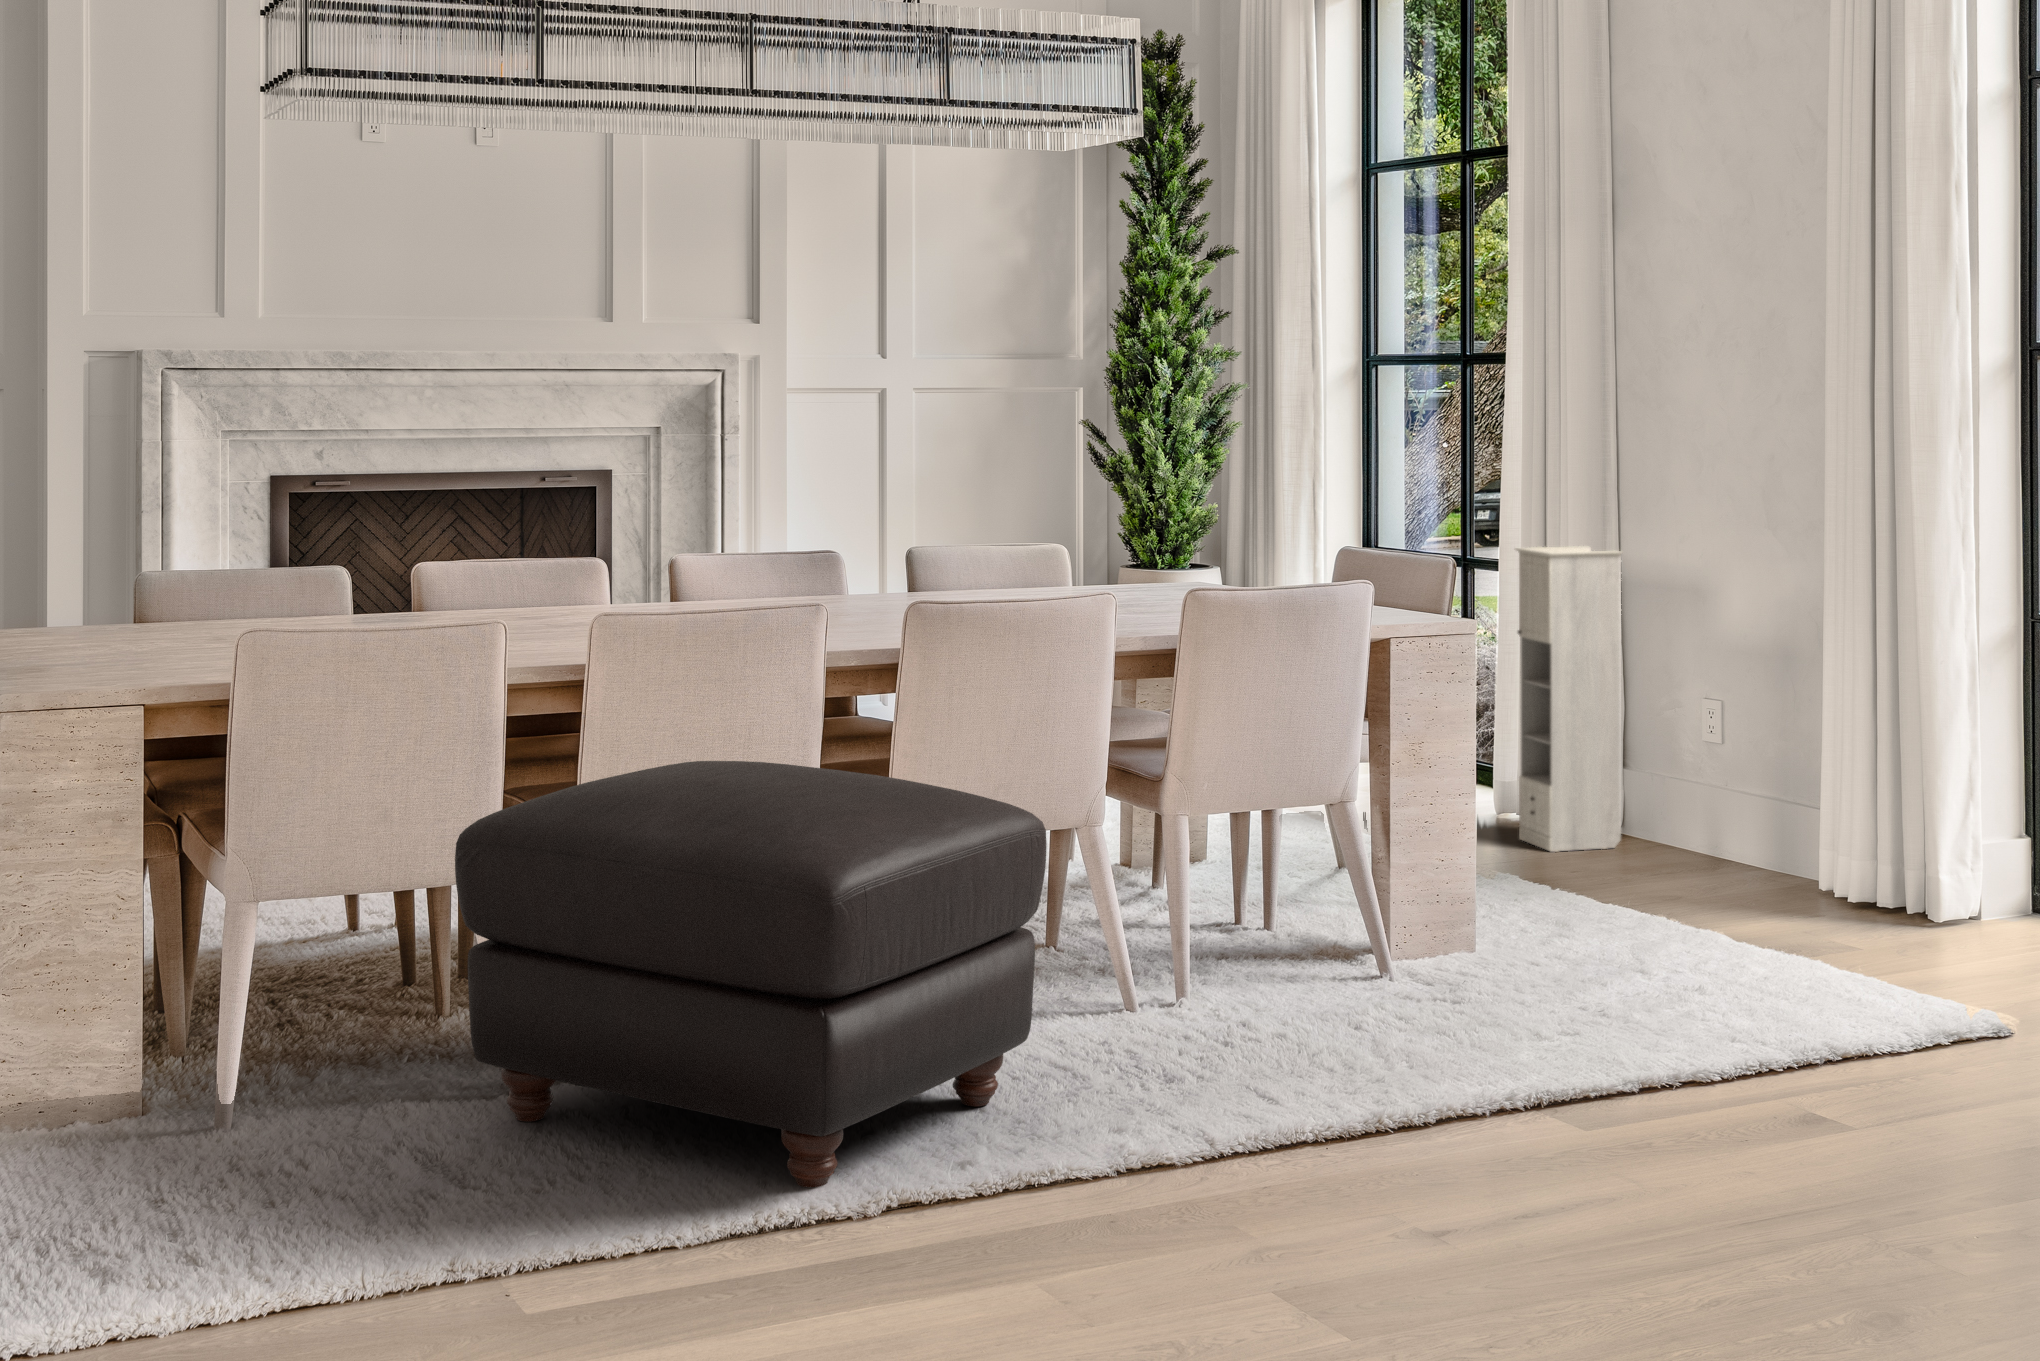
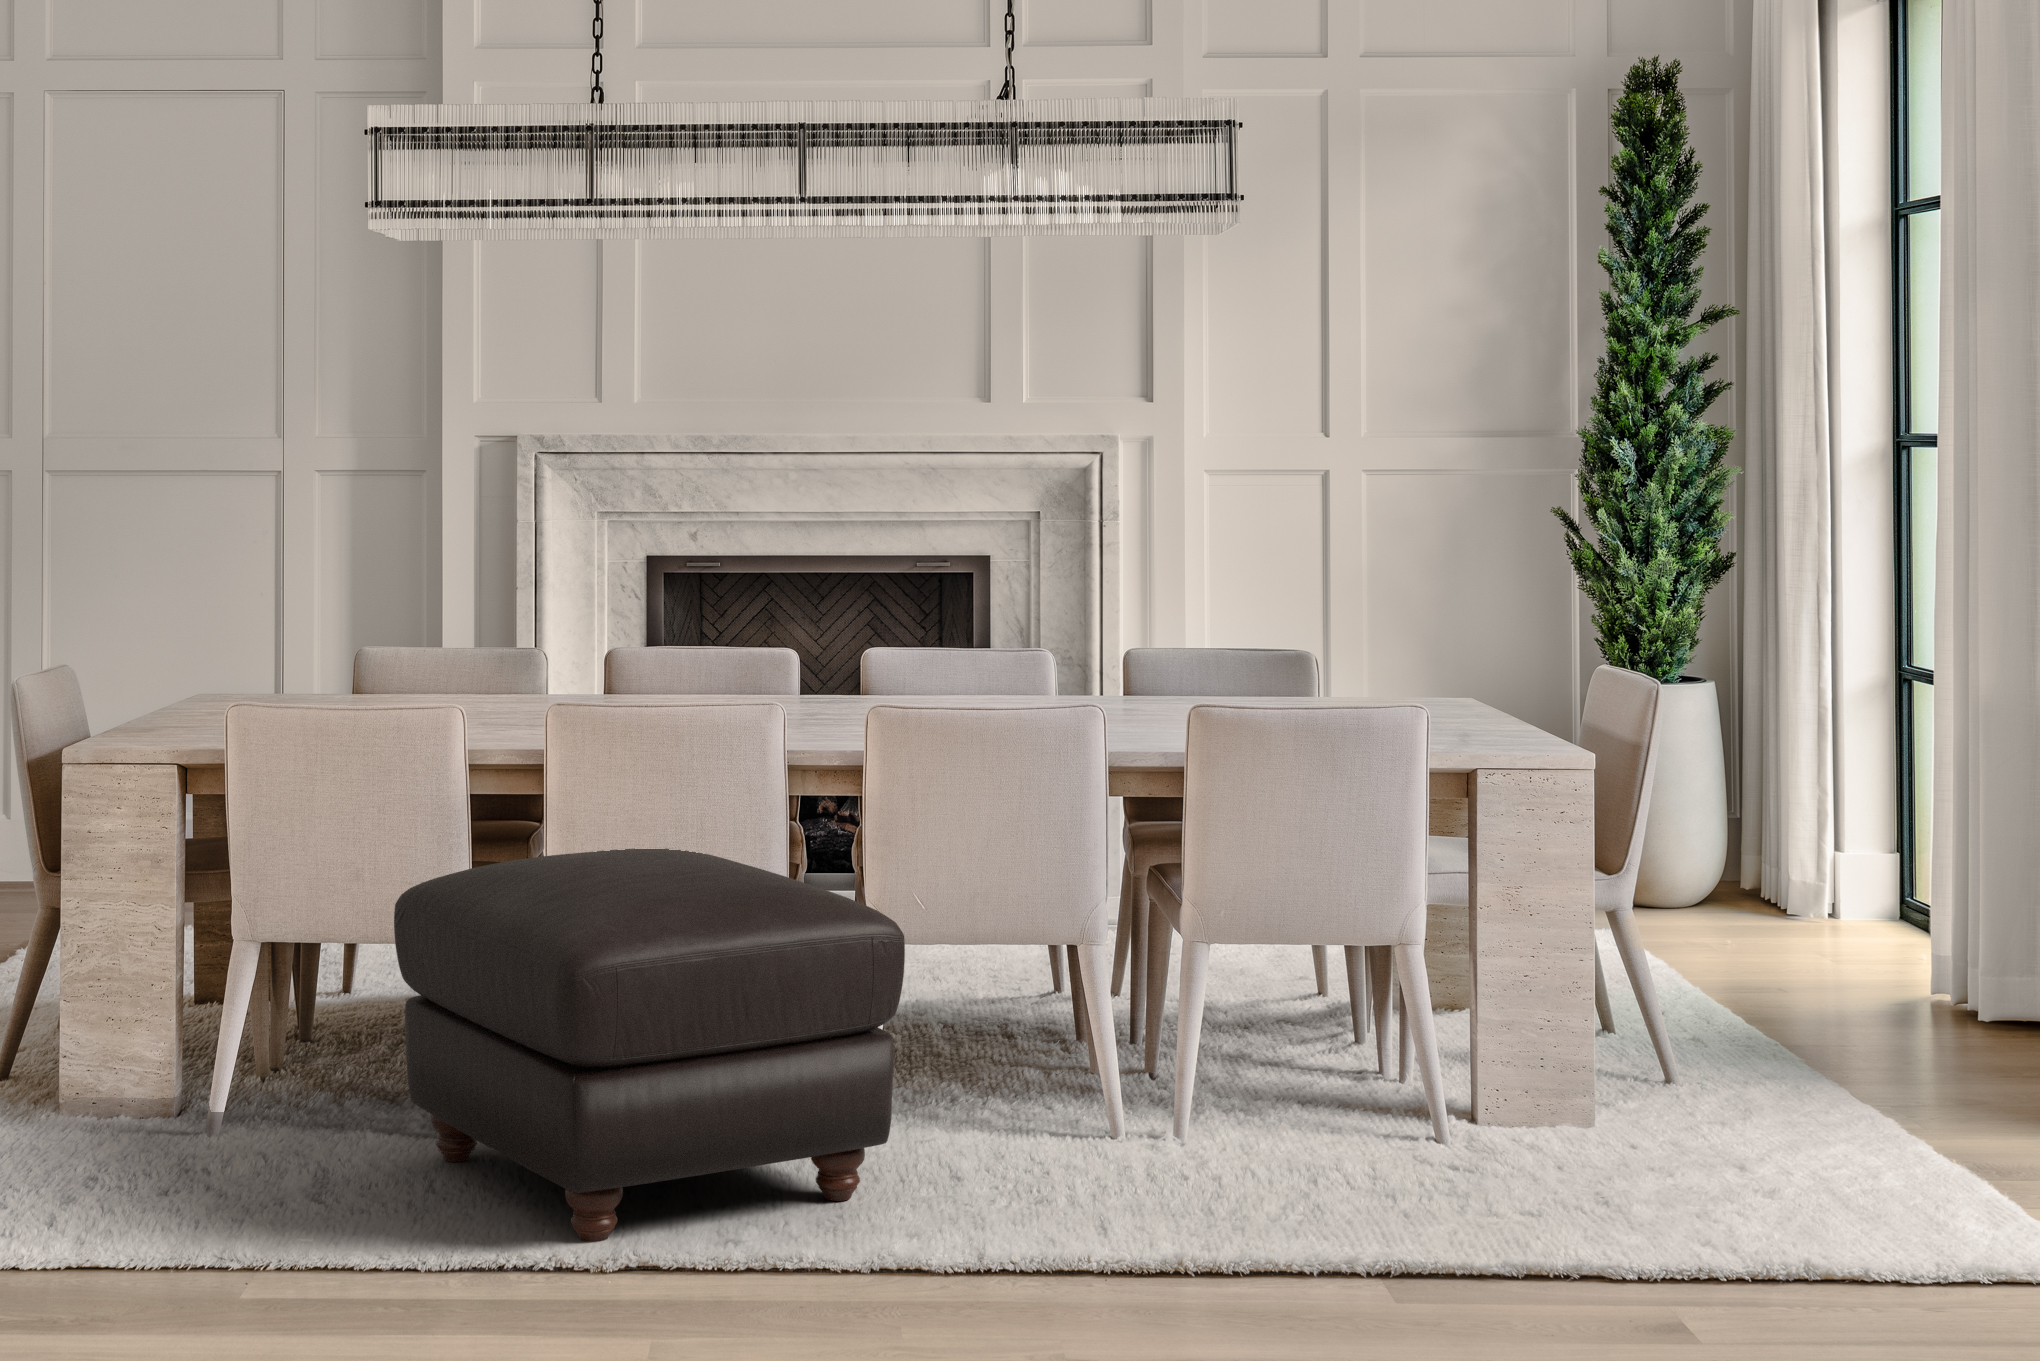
cabinet: present [1516,546,1622,852] -> none [1893,674,2018,1046]

